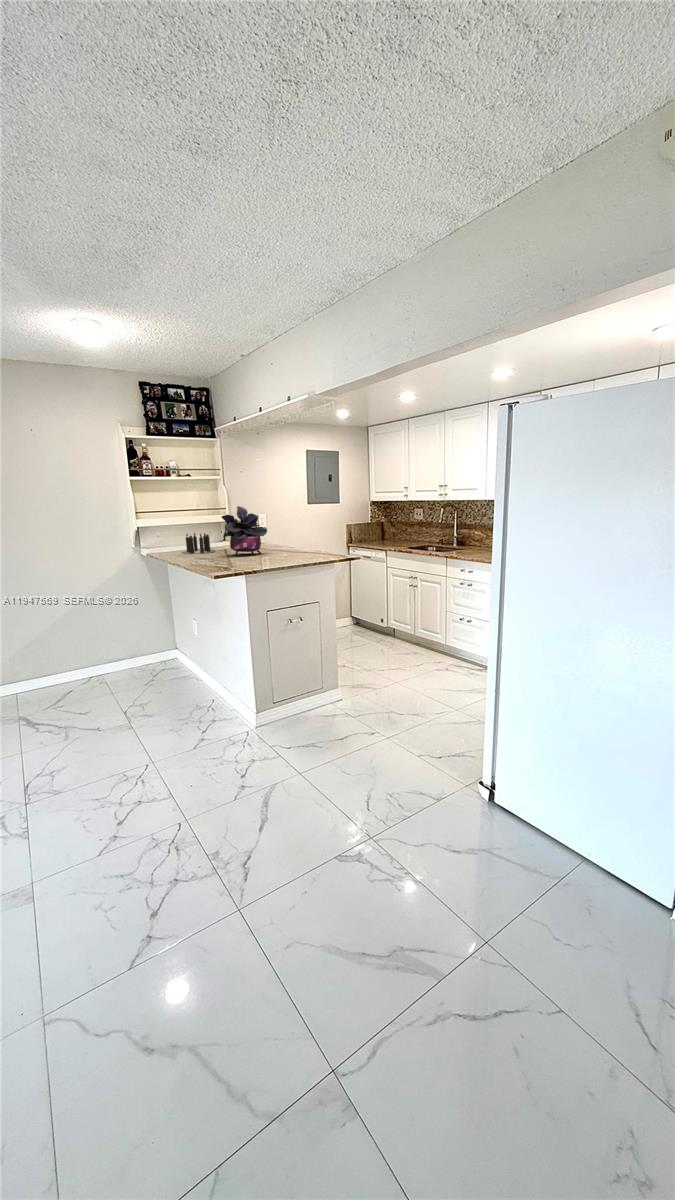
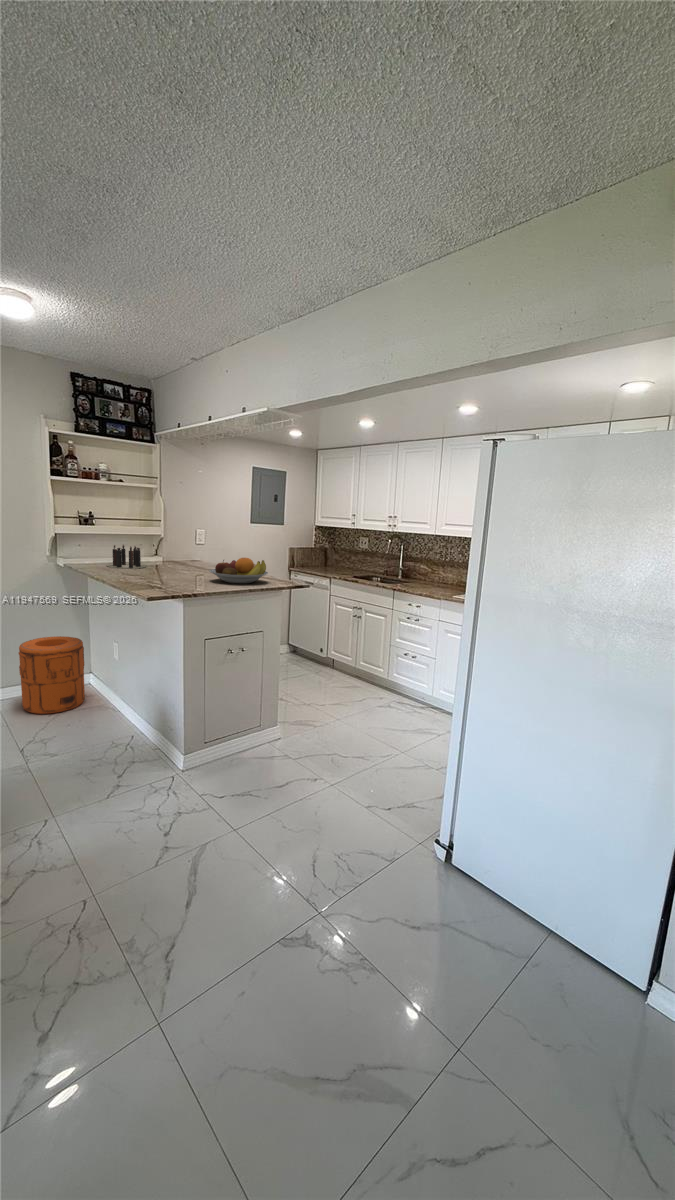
potted plant: present [221,506,267,555] -> none [157,520,209,574]
fruit bowl: none [268,536,321,560] -> present [209,558,268,583]
trash can: none [116,617,172,684] -> present [19,636,85,714]

